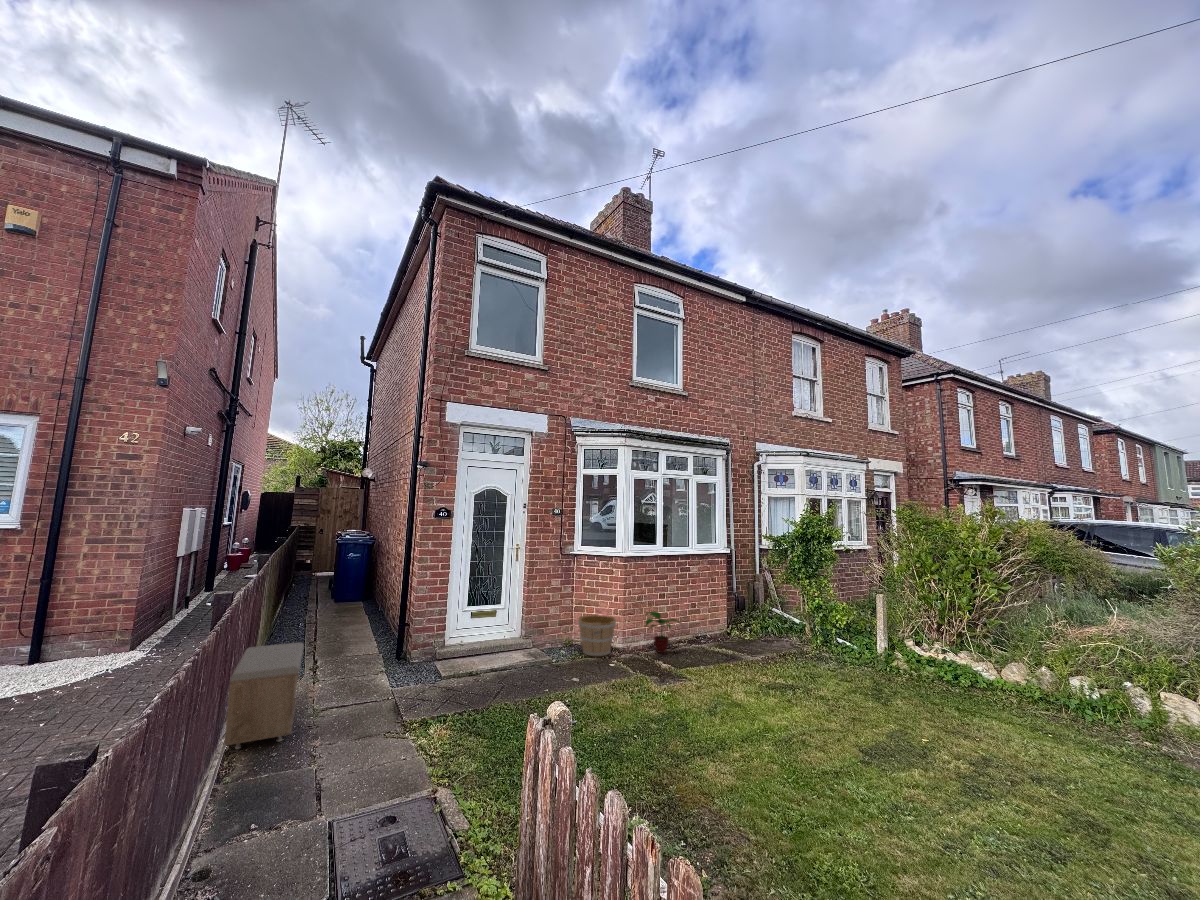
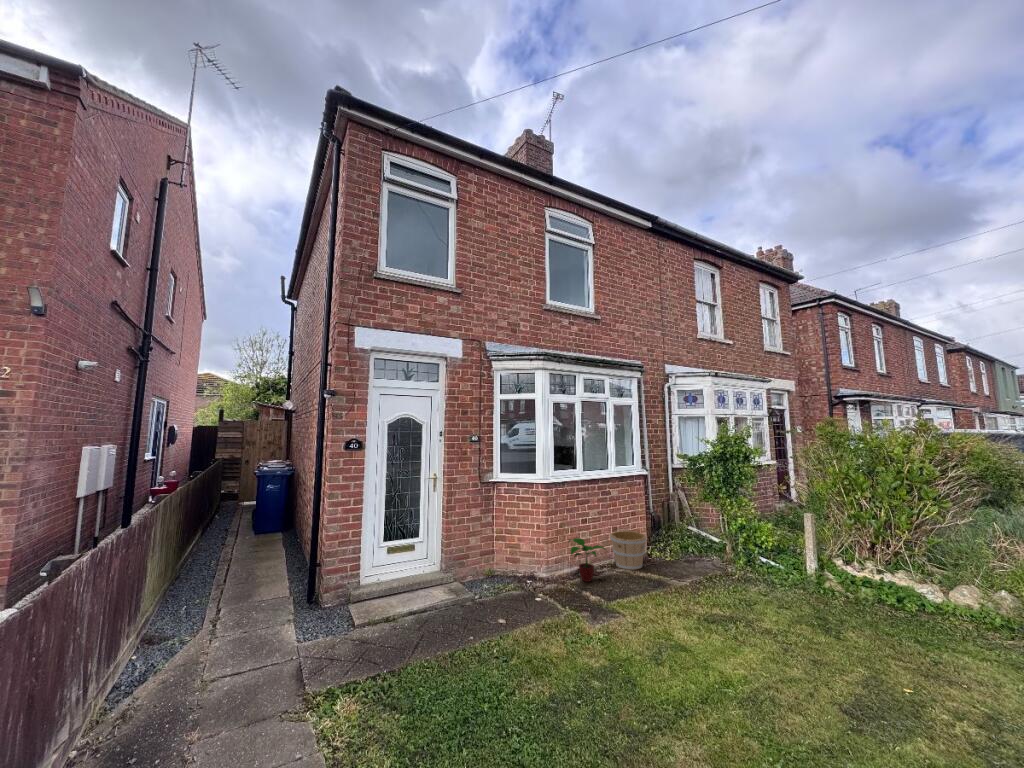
wooden bucket: present [578,616,616,657] -> present [610,530,647,570]
storage bench: present [225,642,304,749] -> none [67,601,189,752]

